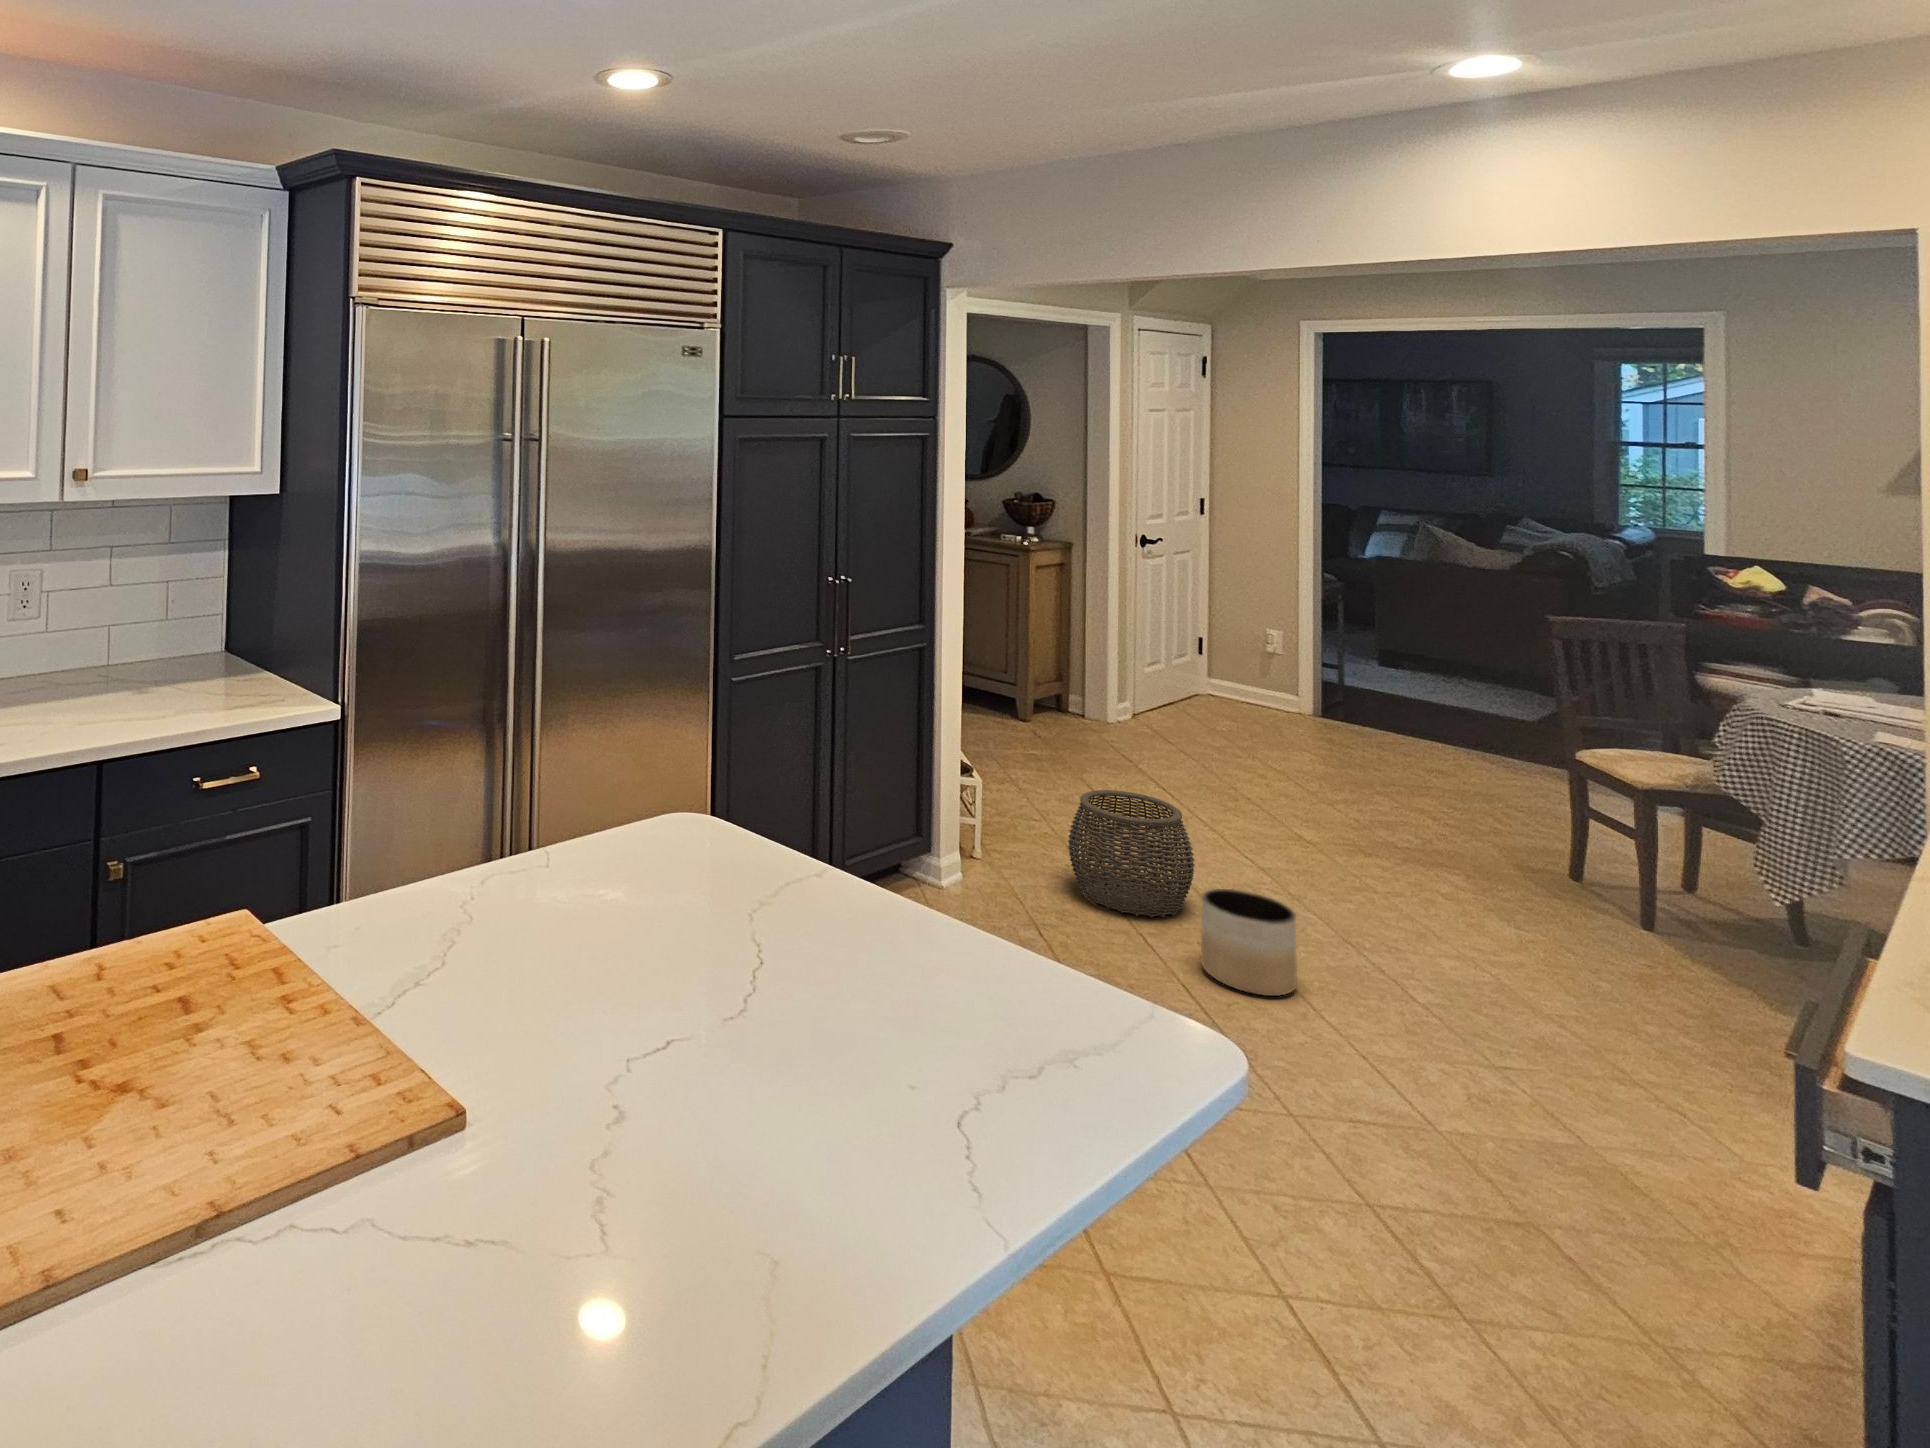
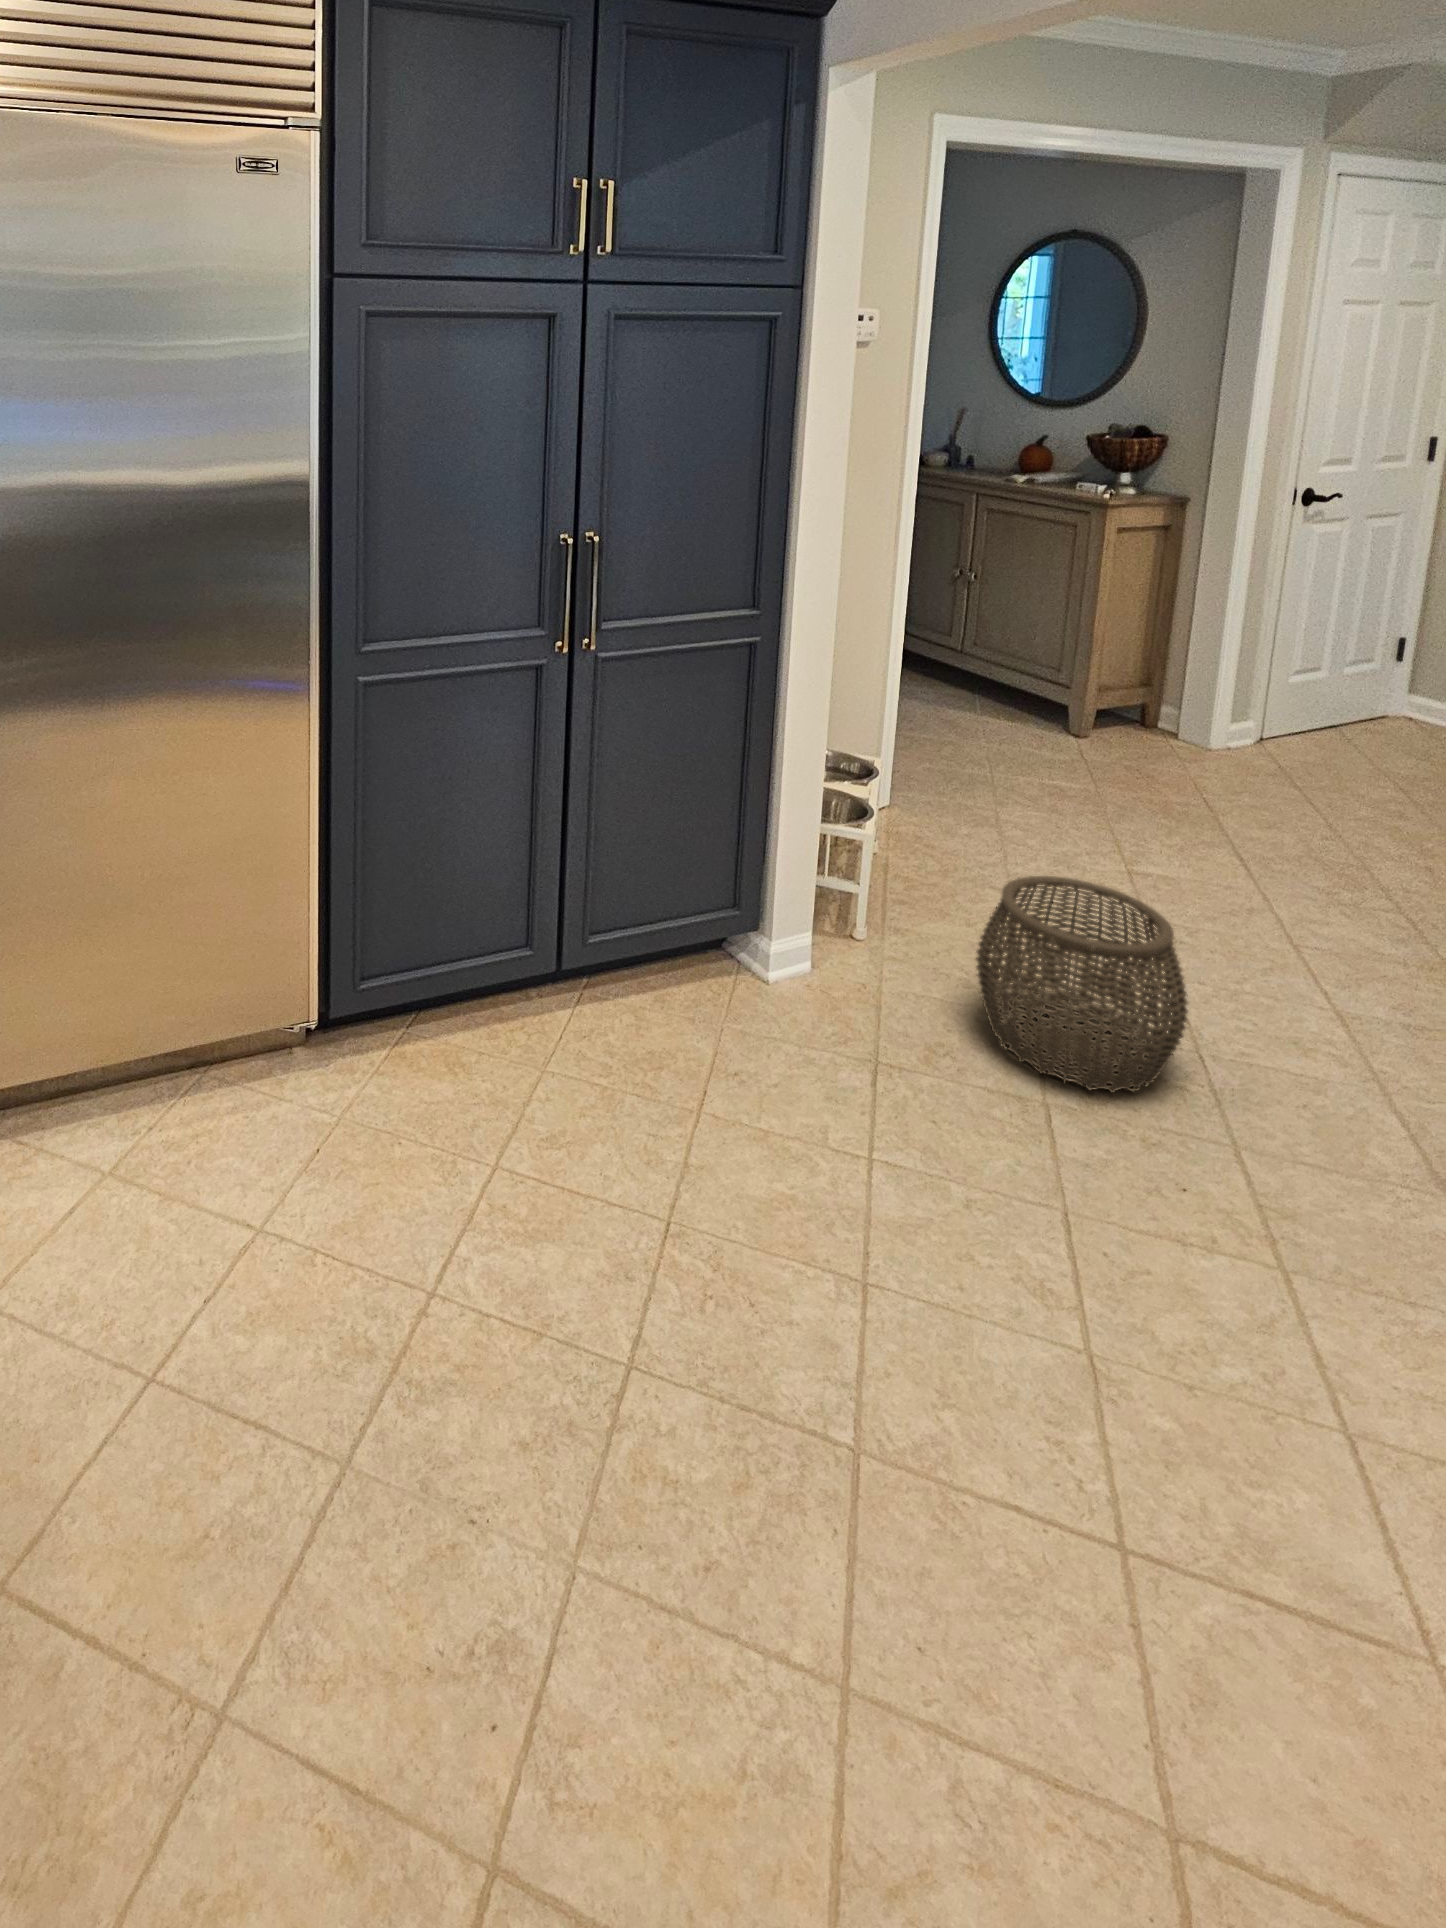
planter: present [1201,889,1297,996] -> none [1127,1087,1317,1303]

